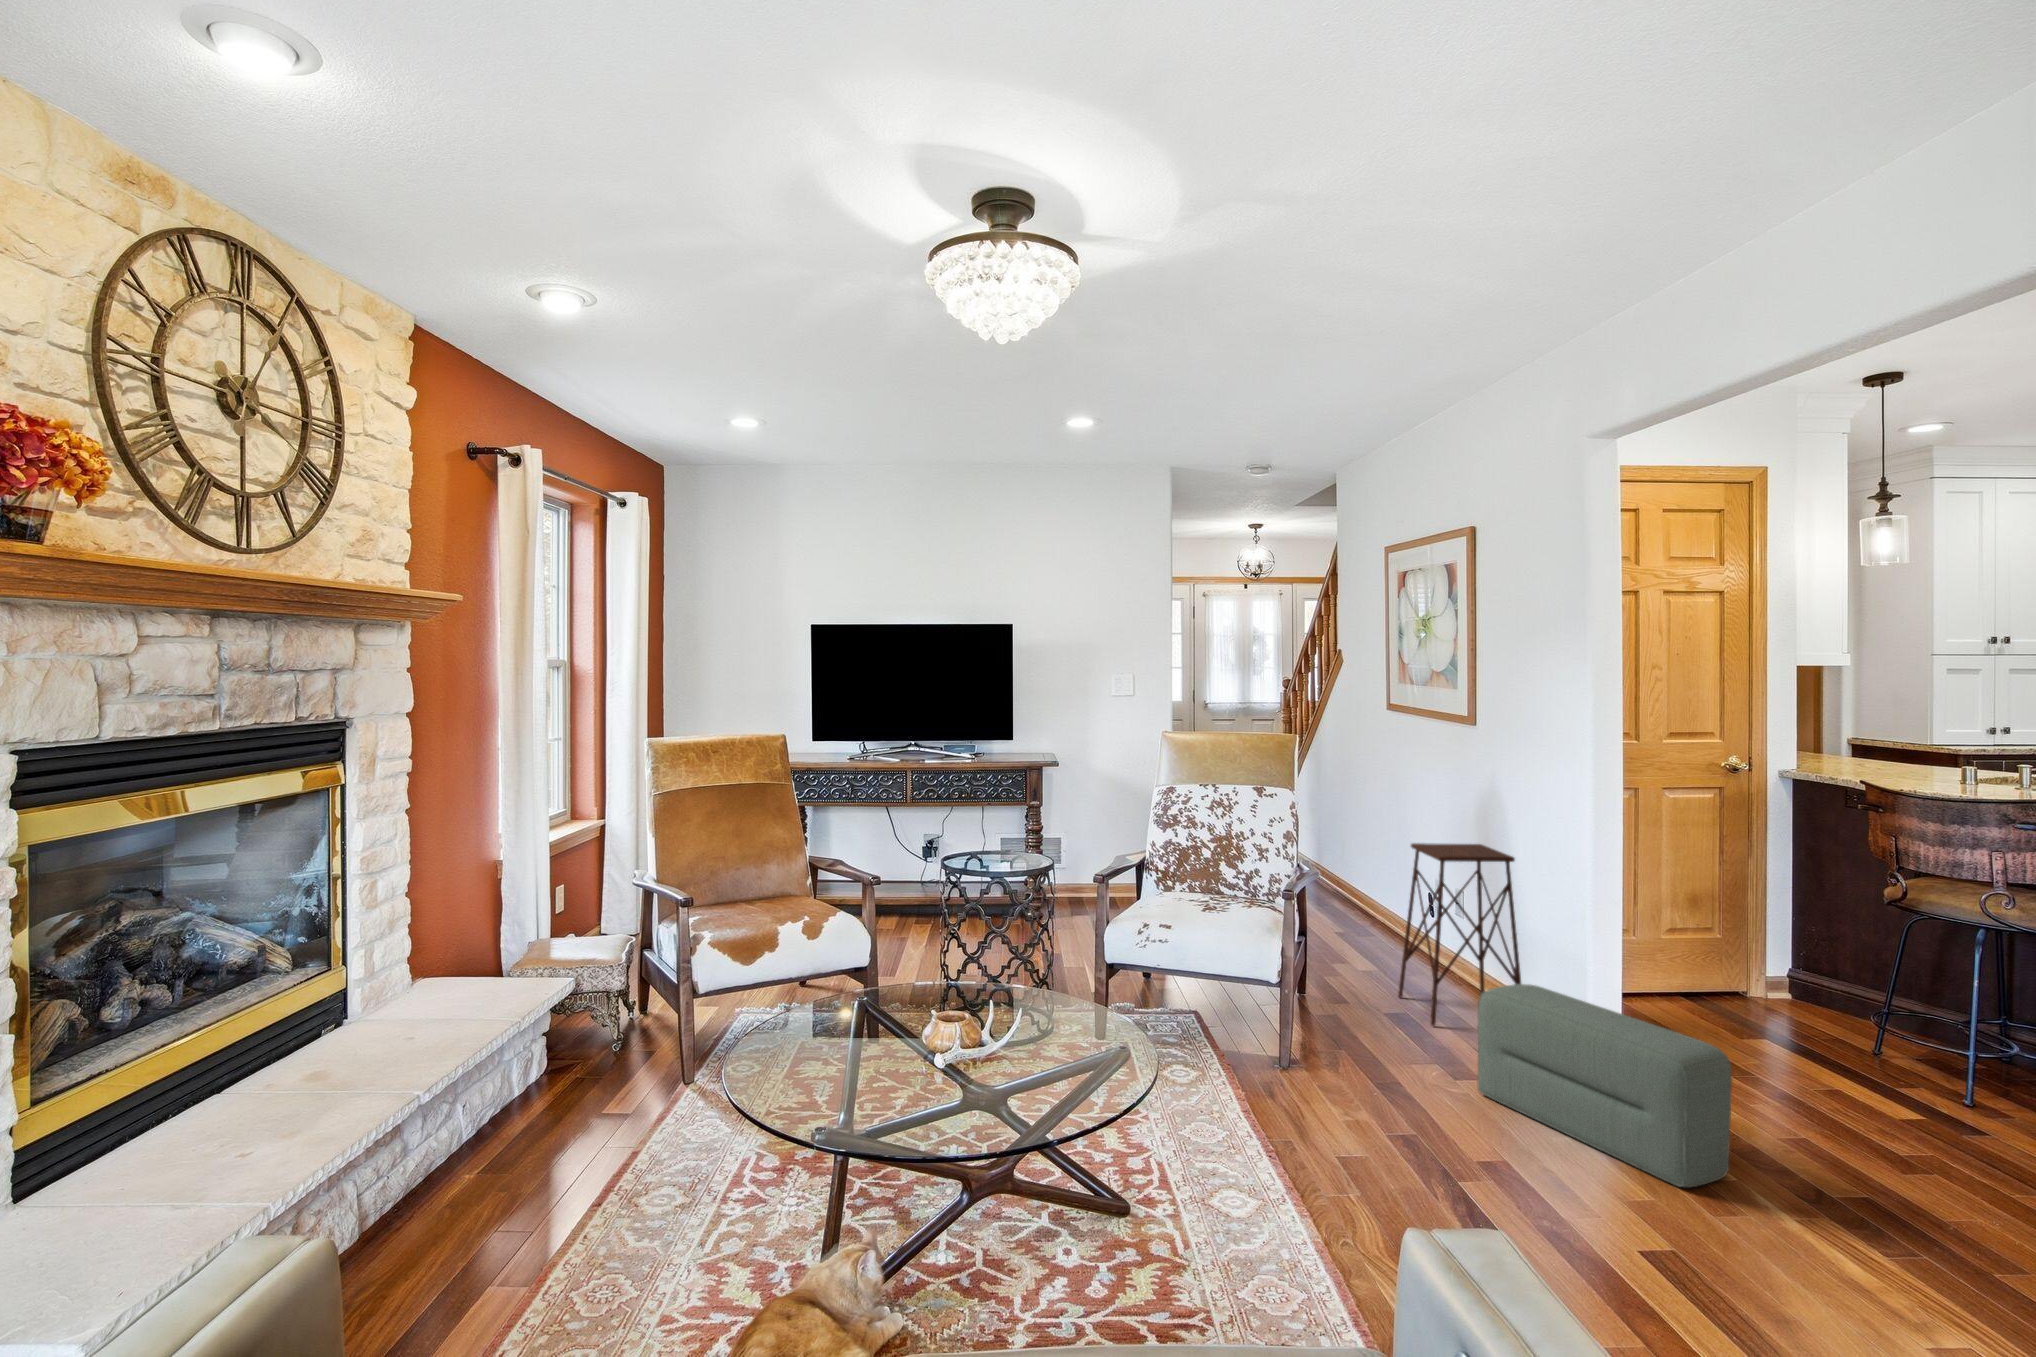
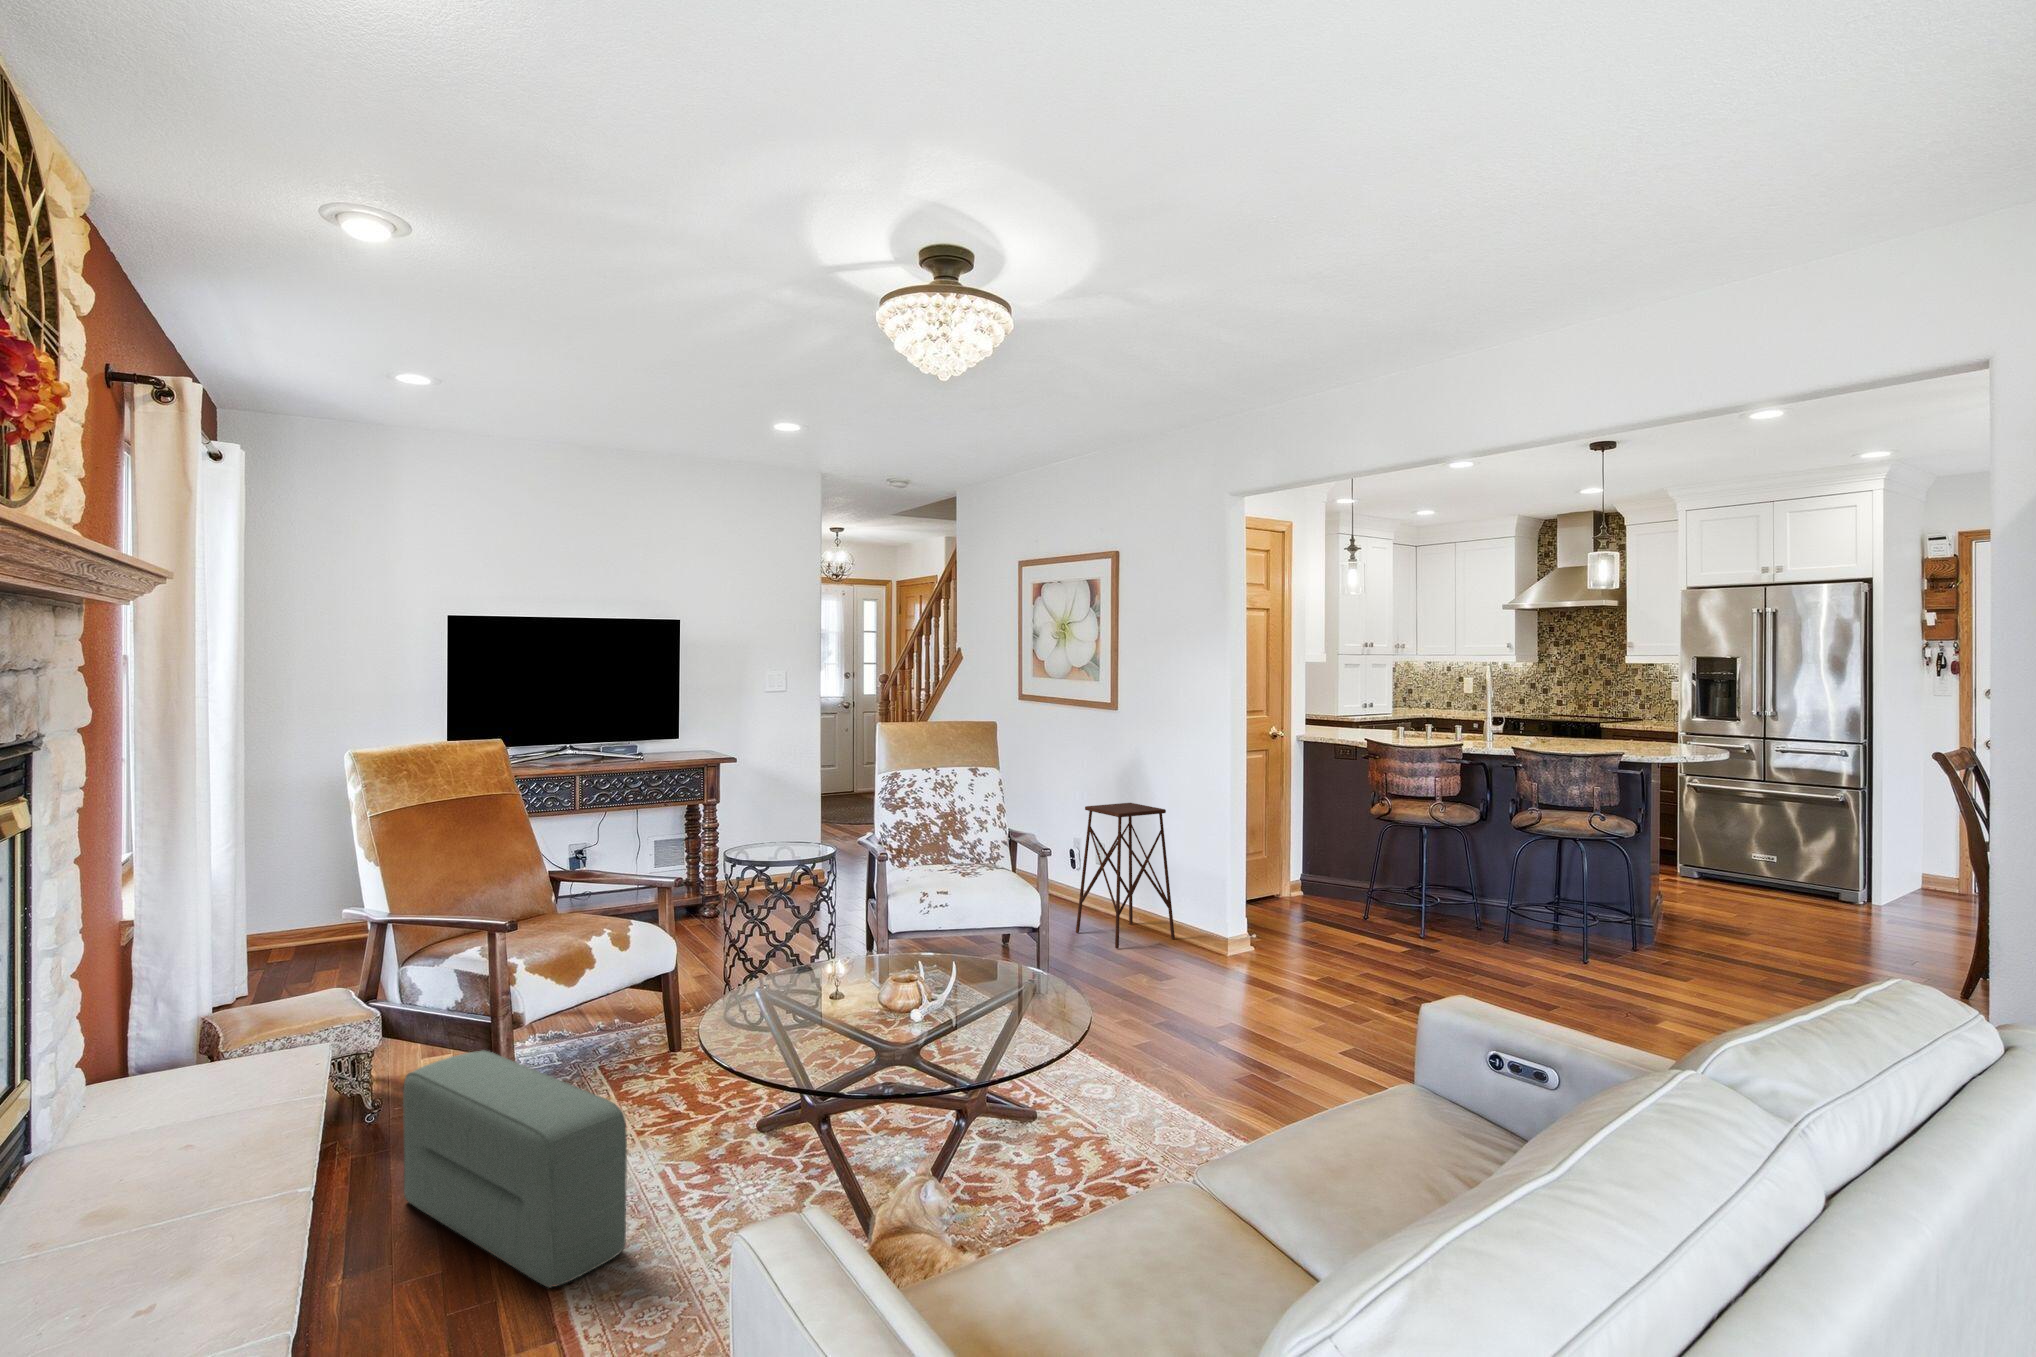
pouf: present [1477,984,1732,1188] -> present [403,1050,627,1288]

